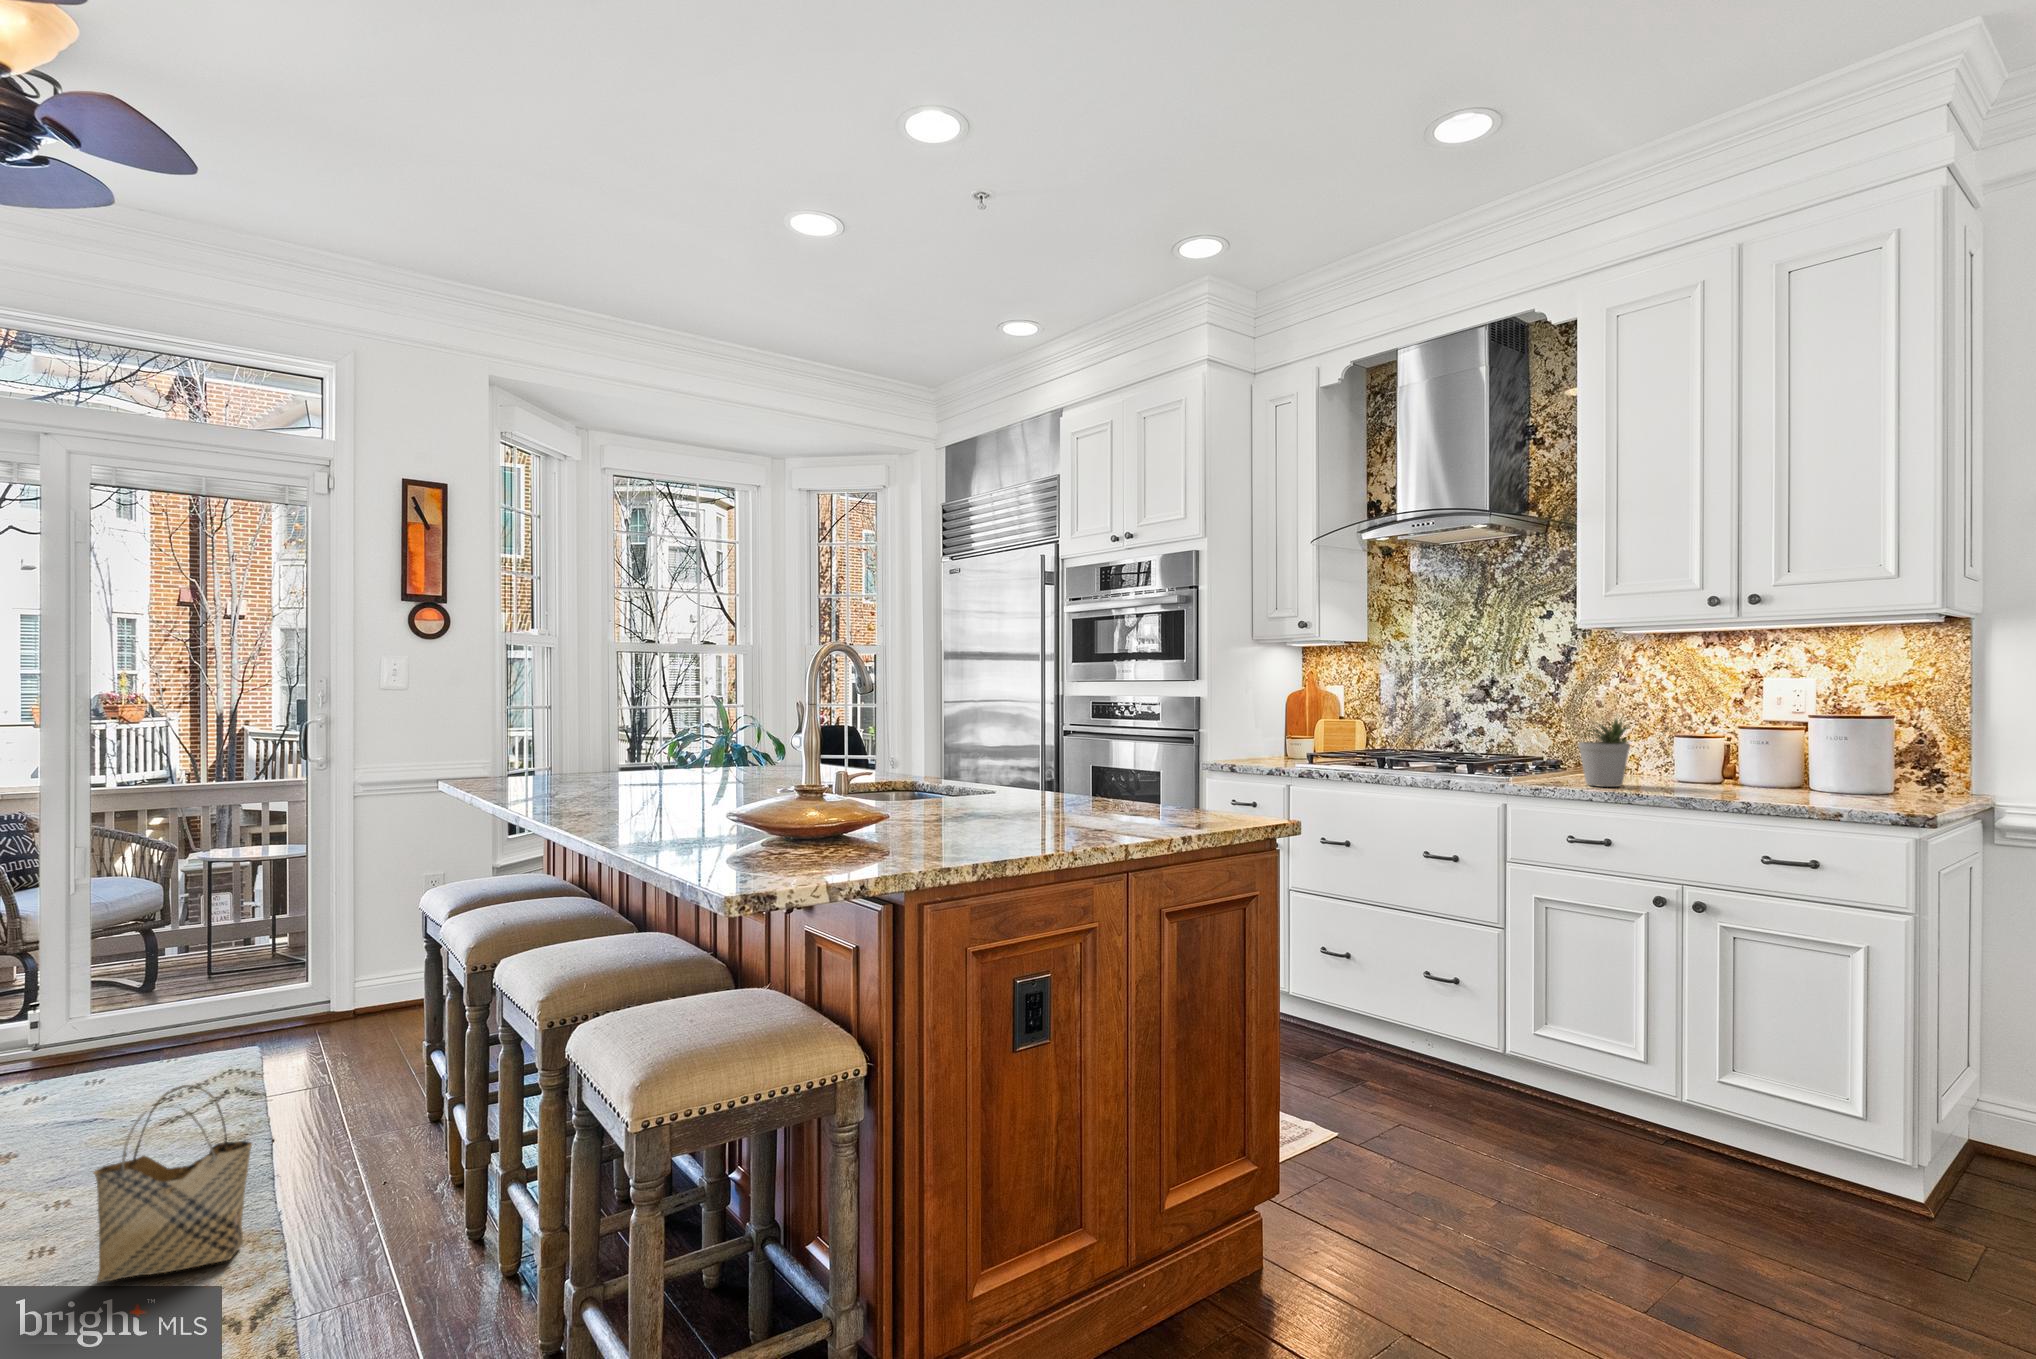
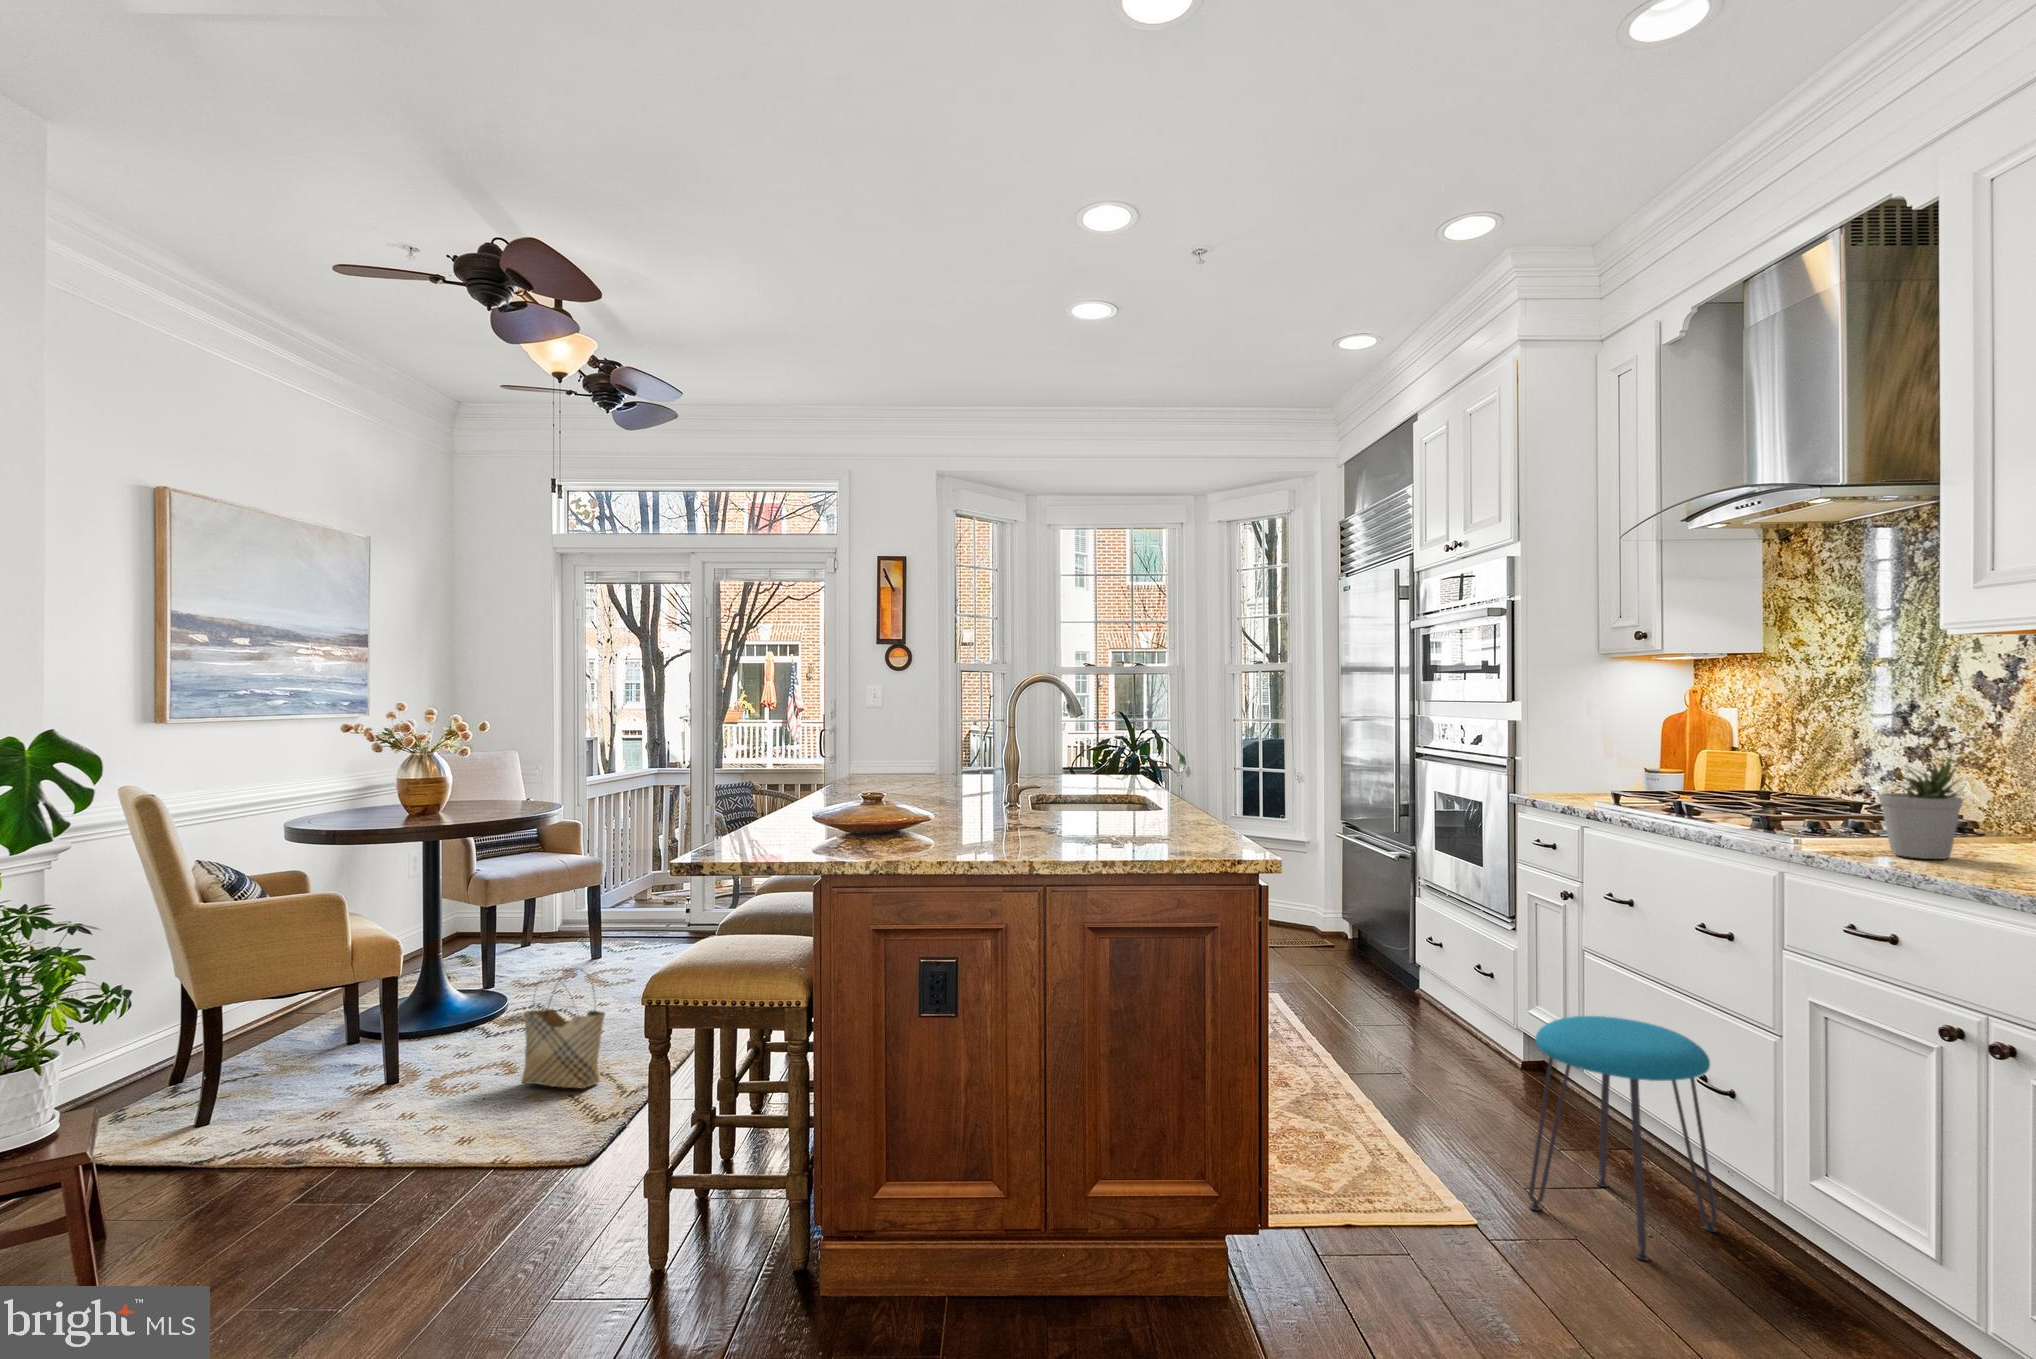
stool: none [1332,934,1462,1119] -> present [1528,1016,1717,1260]

